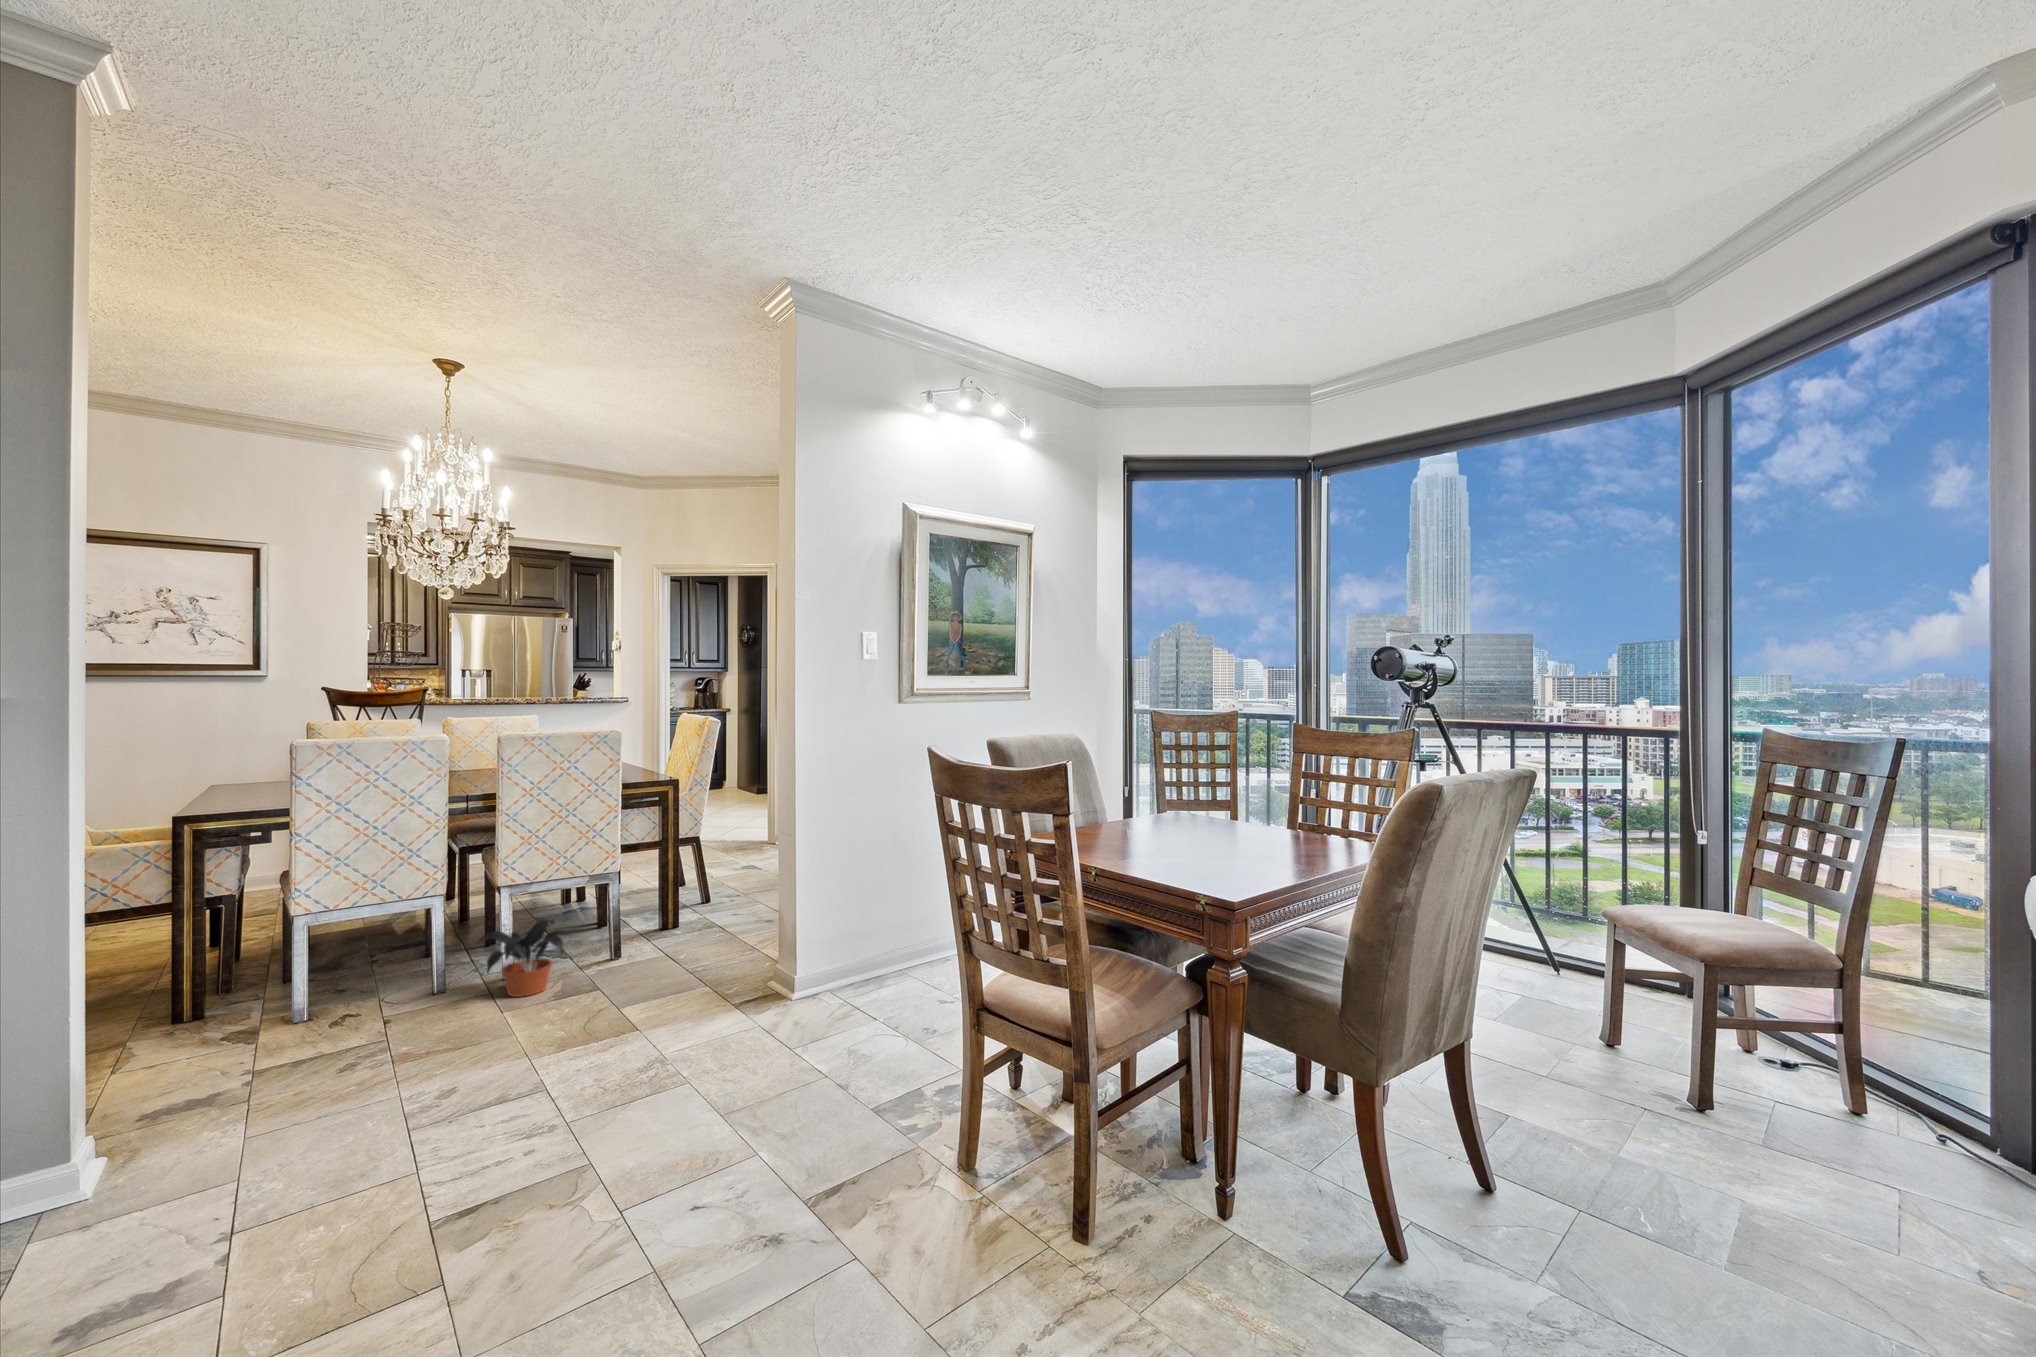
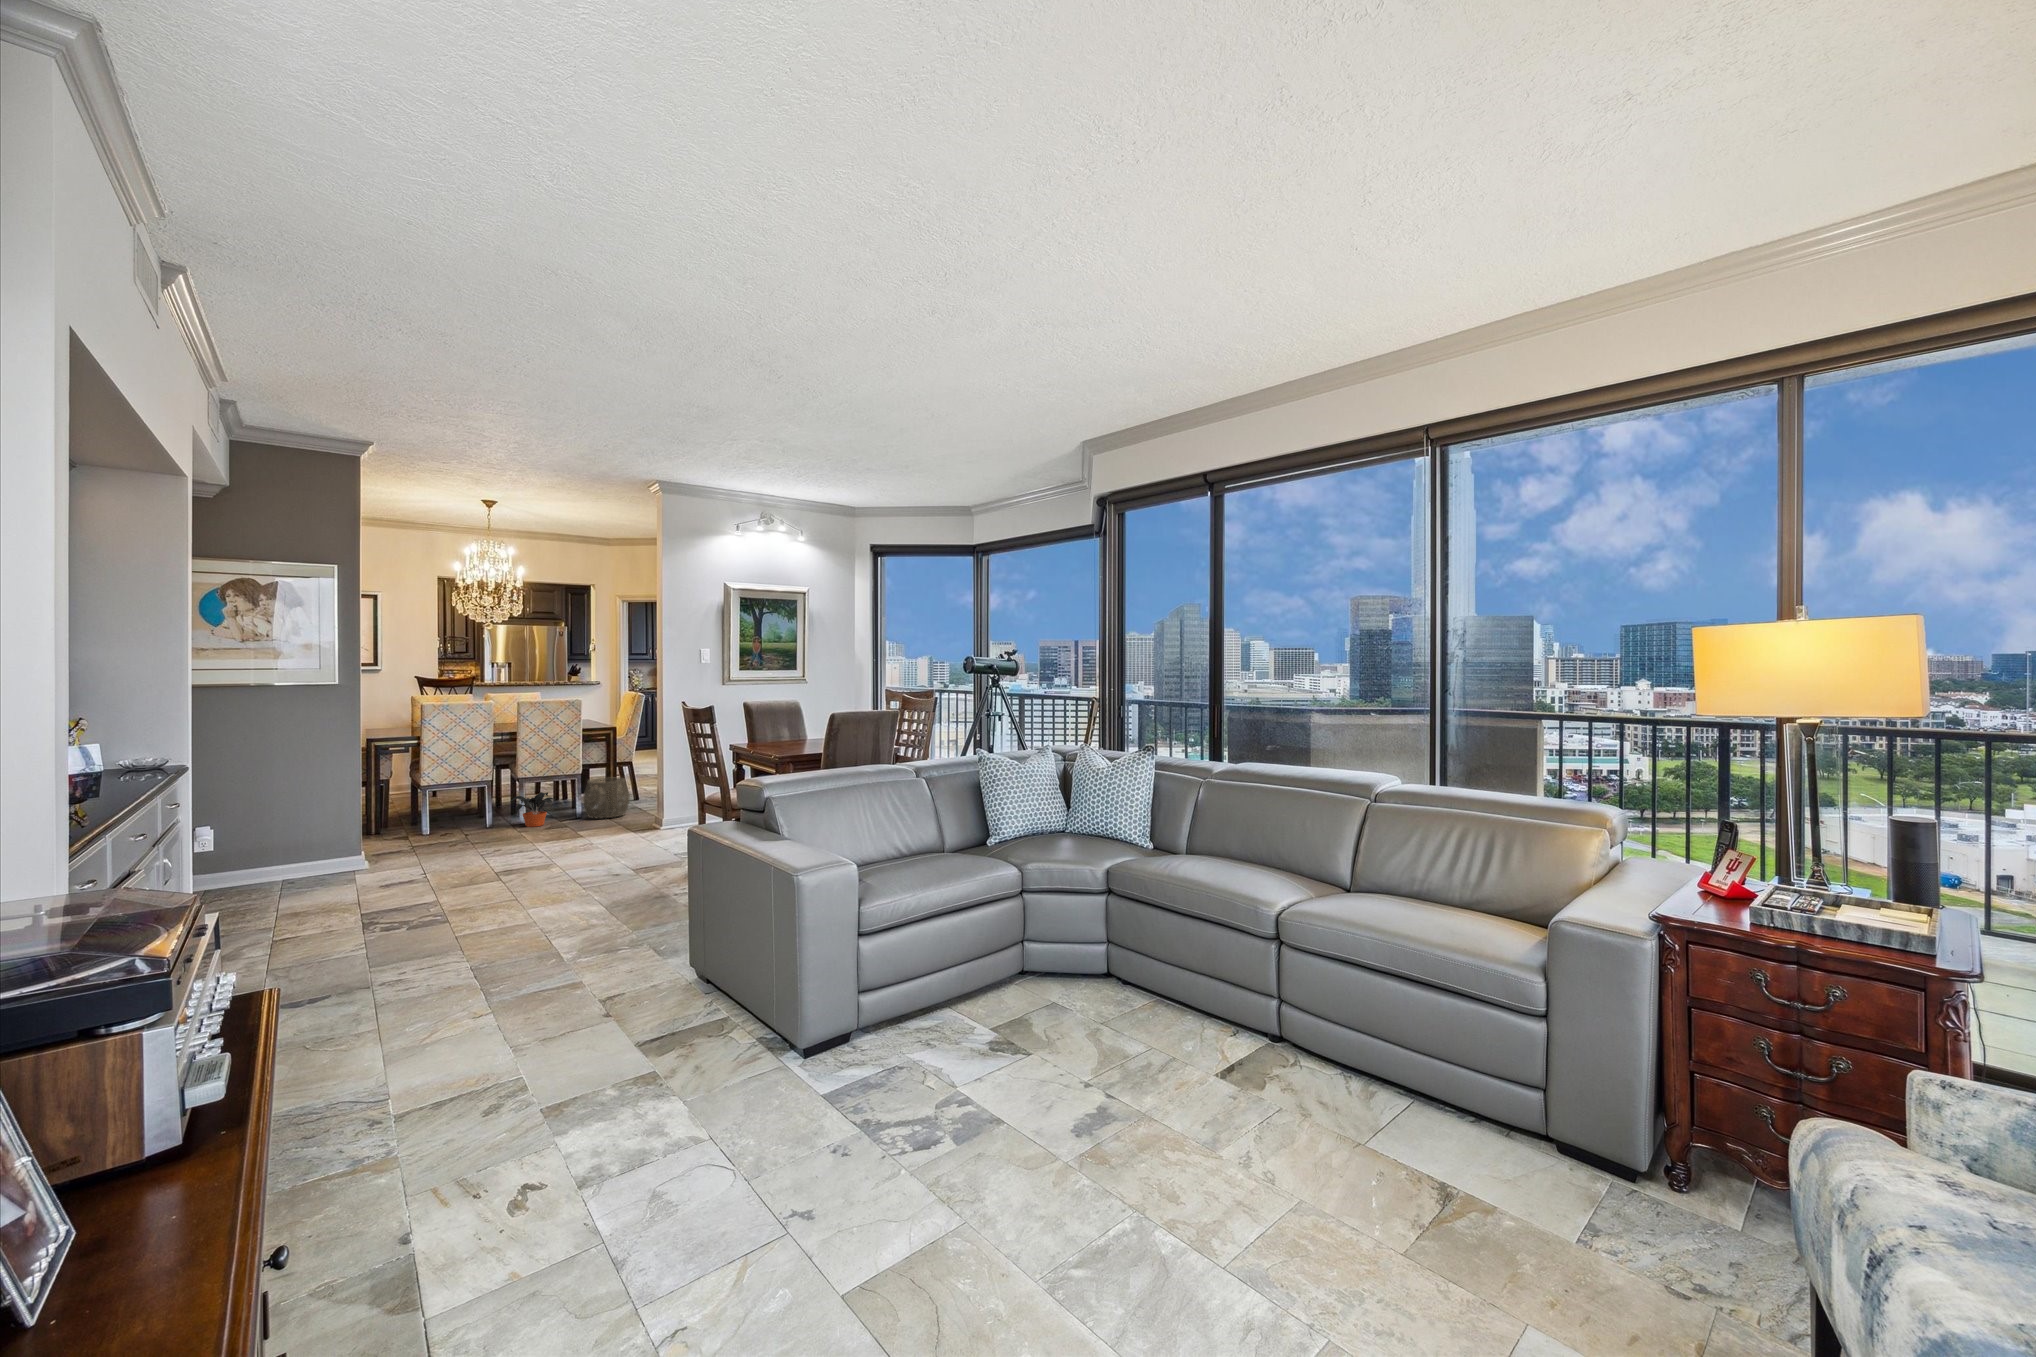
woven basket: none [623,878,714,967] -> present [583,778,630,819]

